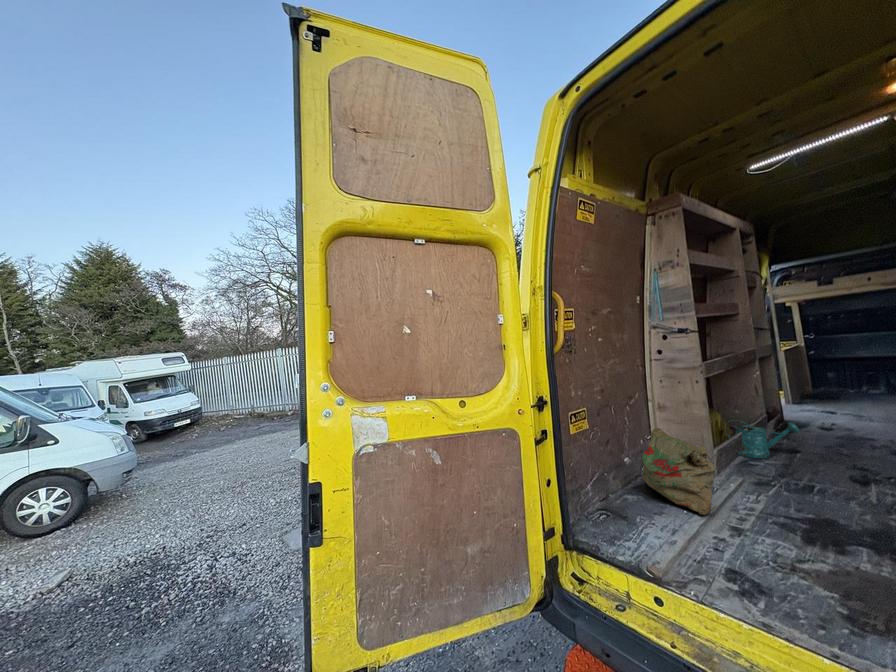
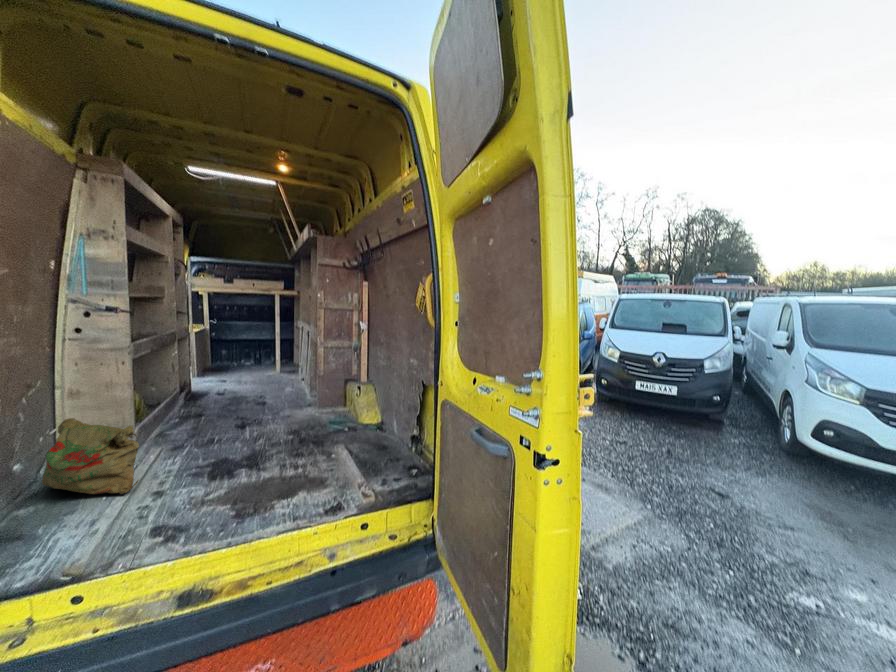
watering can: present [727,420,800,458] -> none [145,392,207,429]

